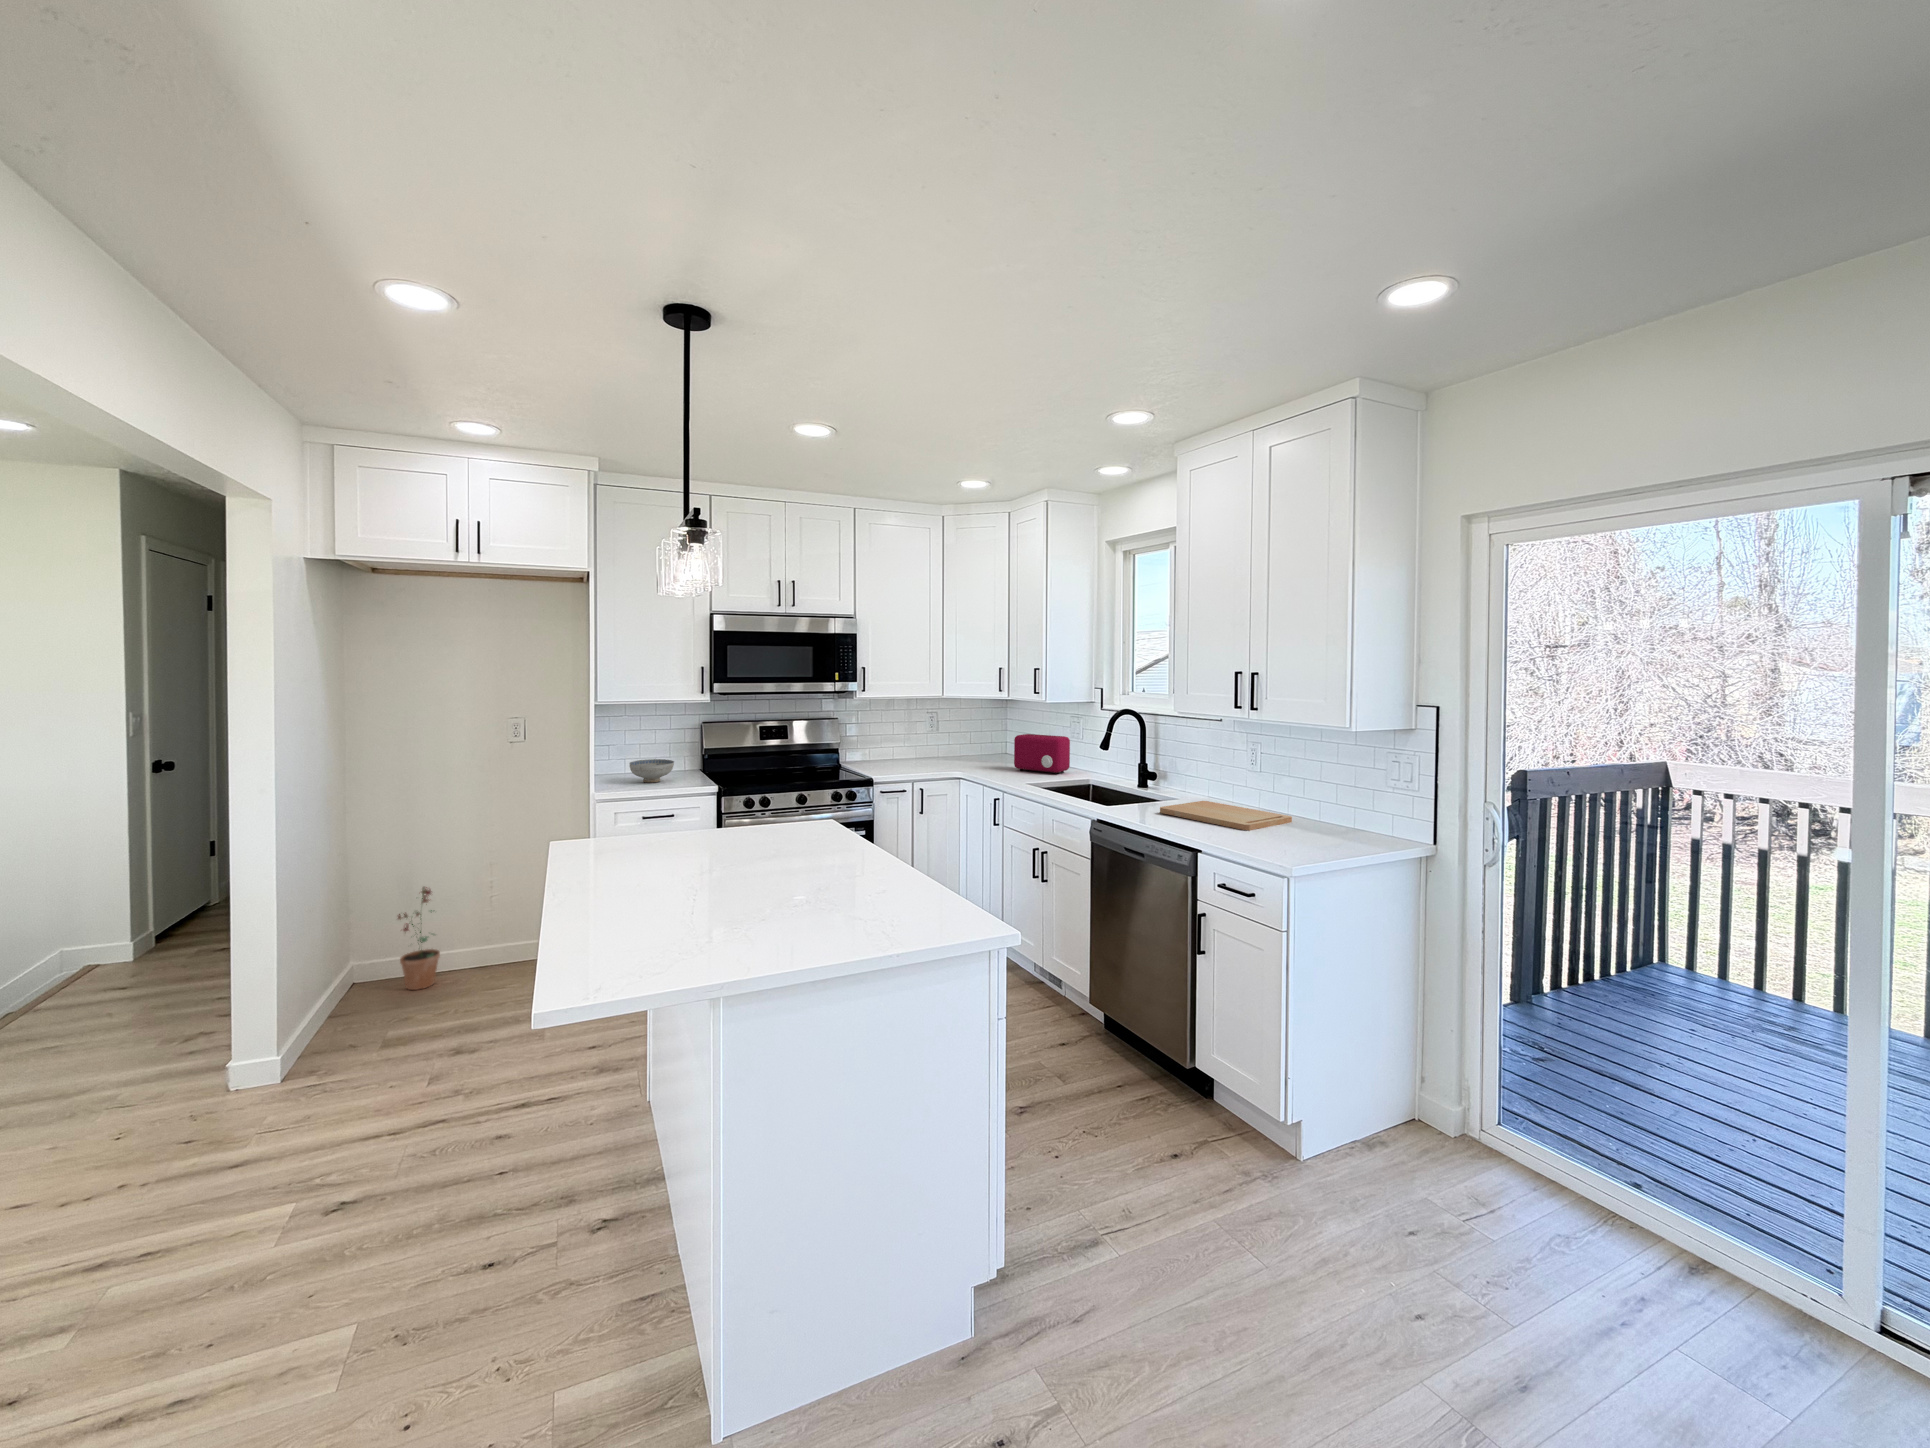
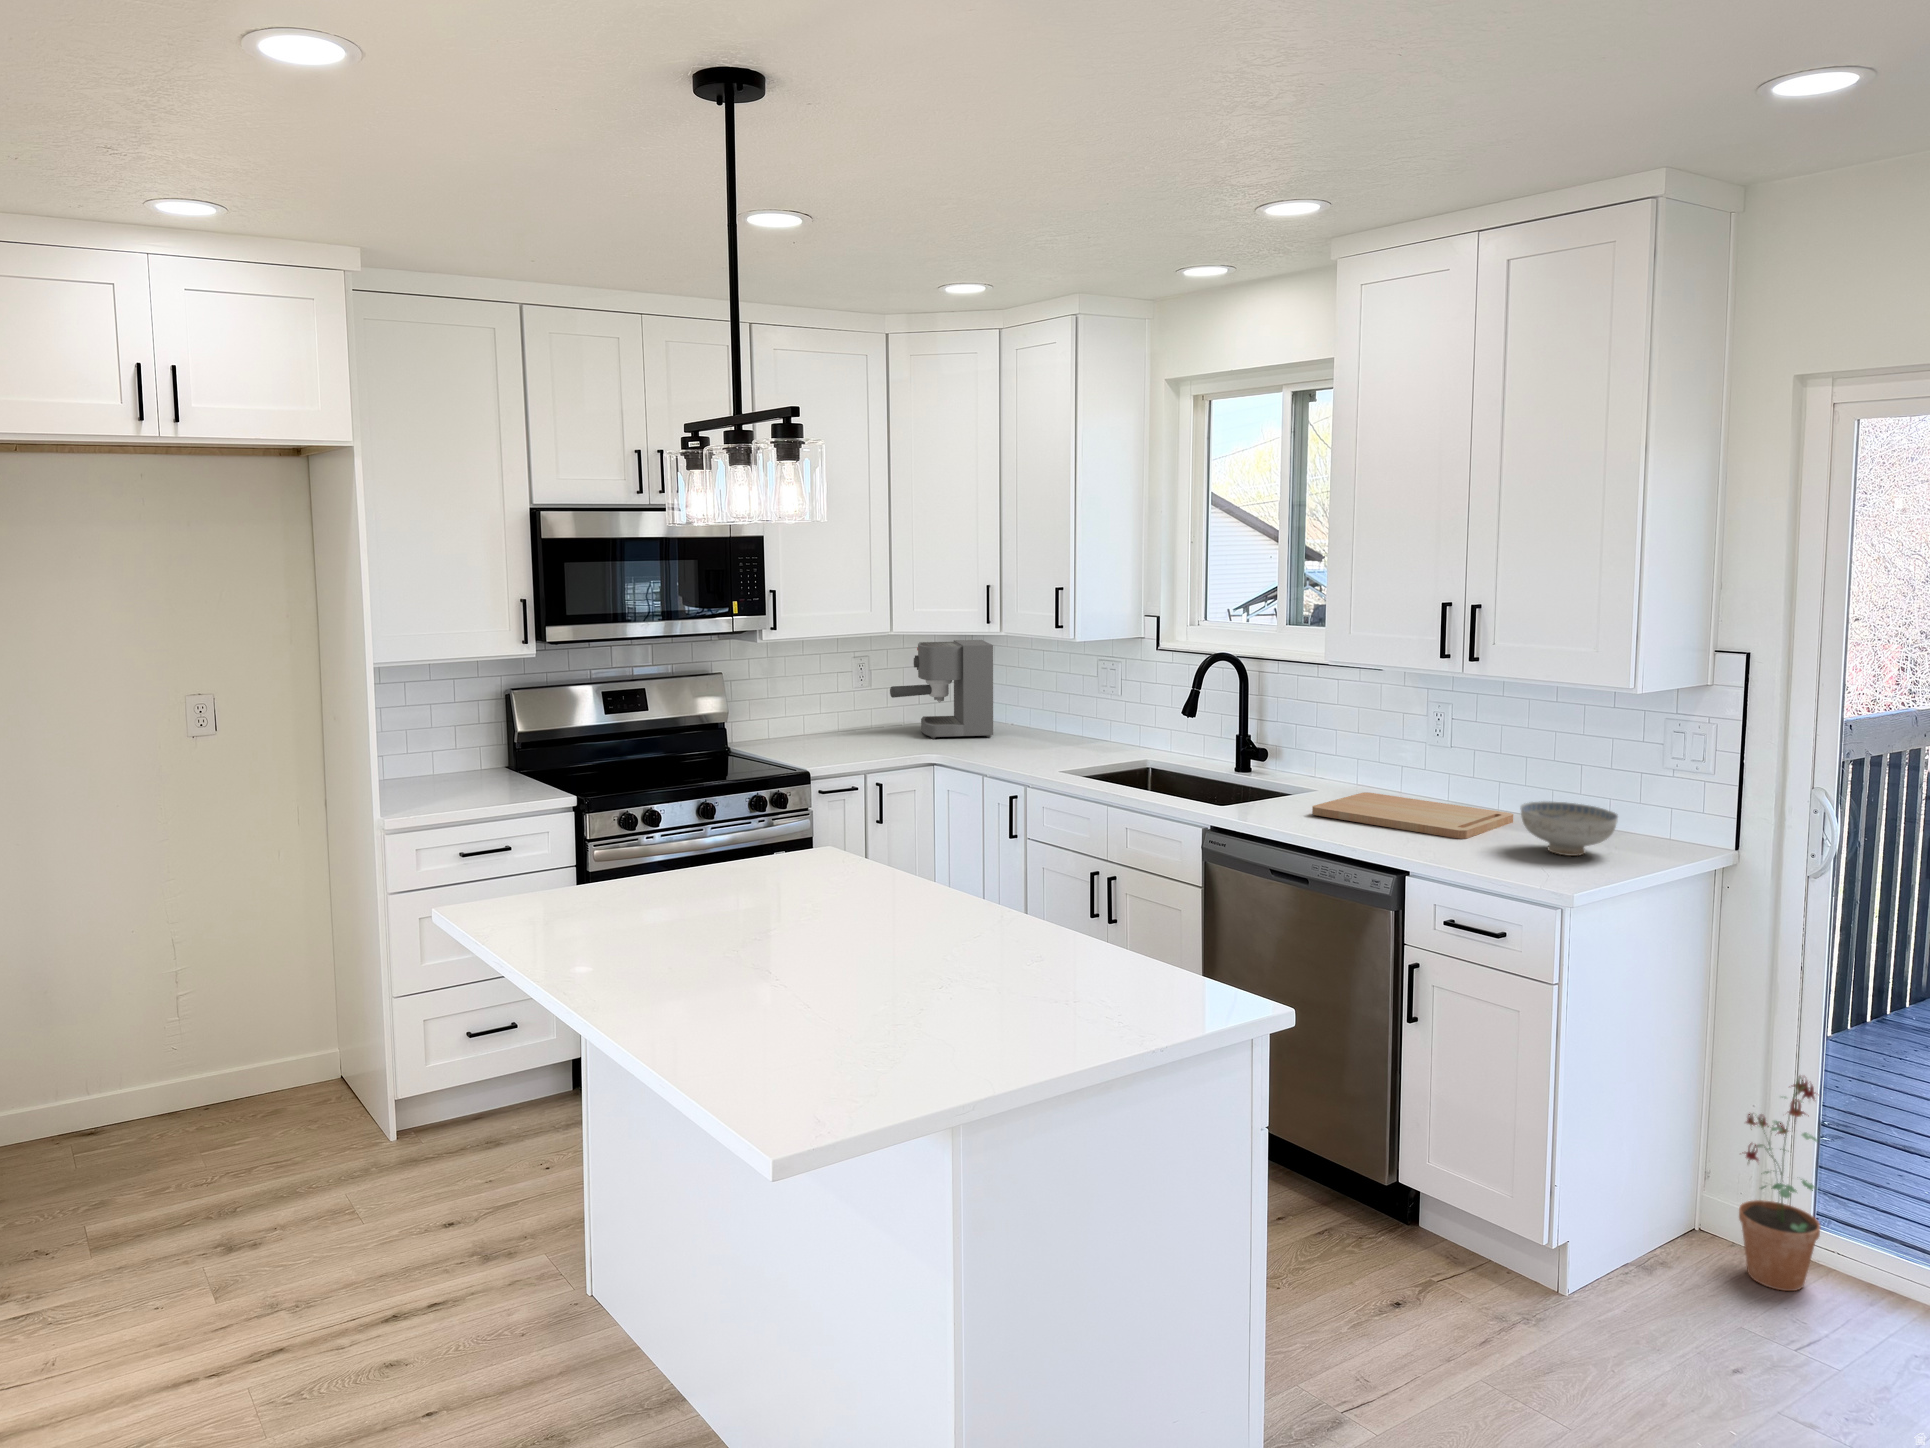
coffee maker: none [945,705,1007,765] -> present [890,640,993,739]
toaster: present [1014,734,1070,774] -> none [1015,688,1105,752]
ceramic bowl: present [629,759,674,783] -> present [1521,801,1618,856]
potted plant: present [398,887,440,990] -> present [1739,1076,1820,1291]

